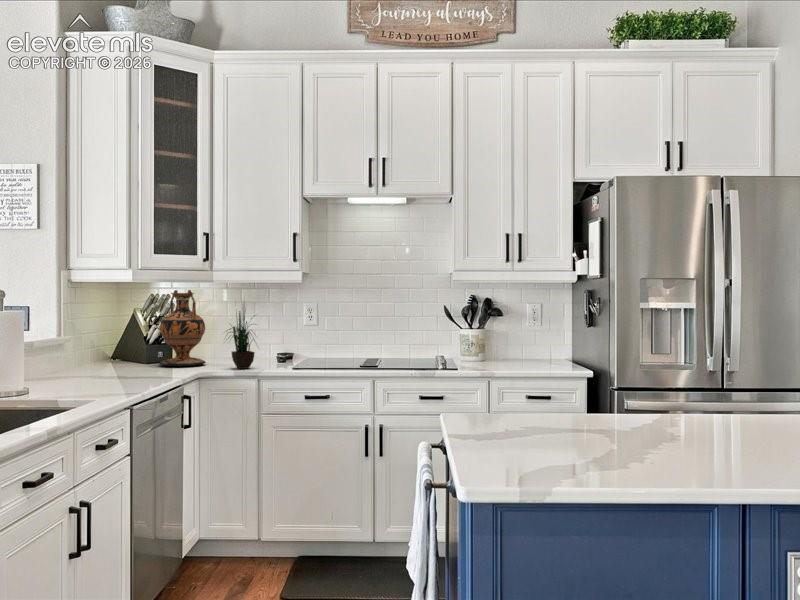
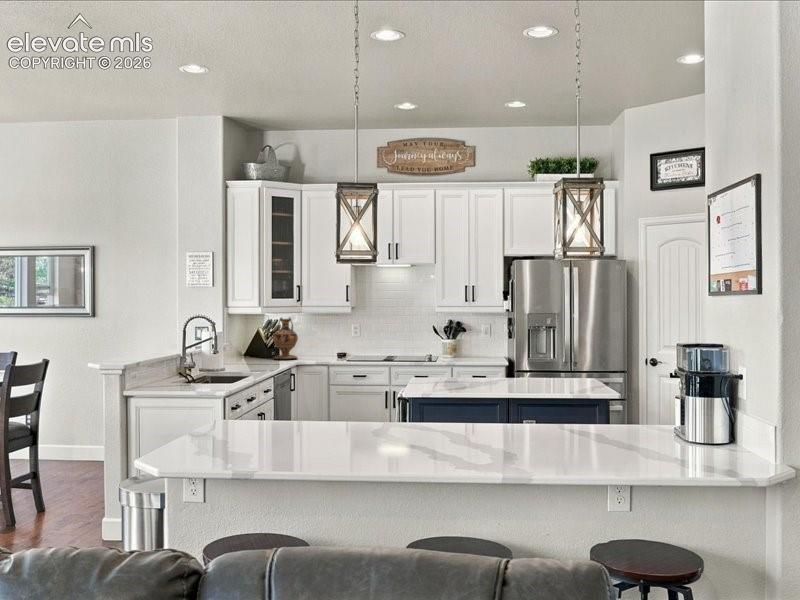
potted plant: present [230,311,255,369] -> none [308,318,329,361]

